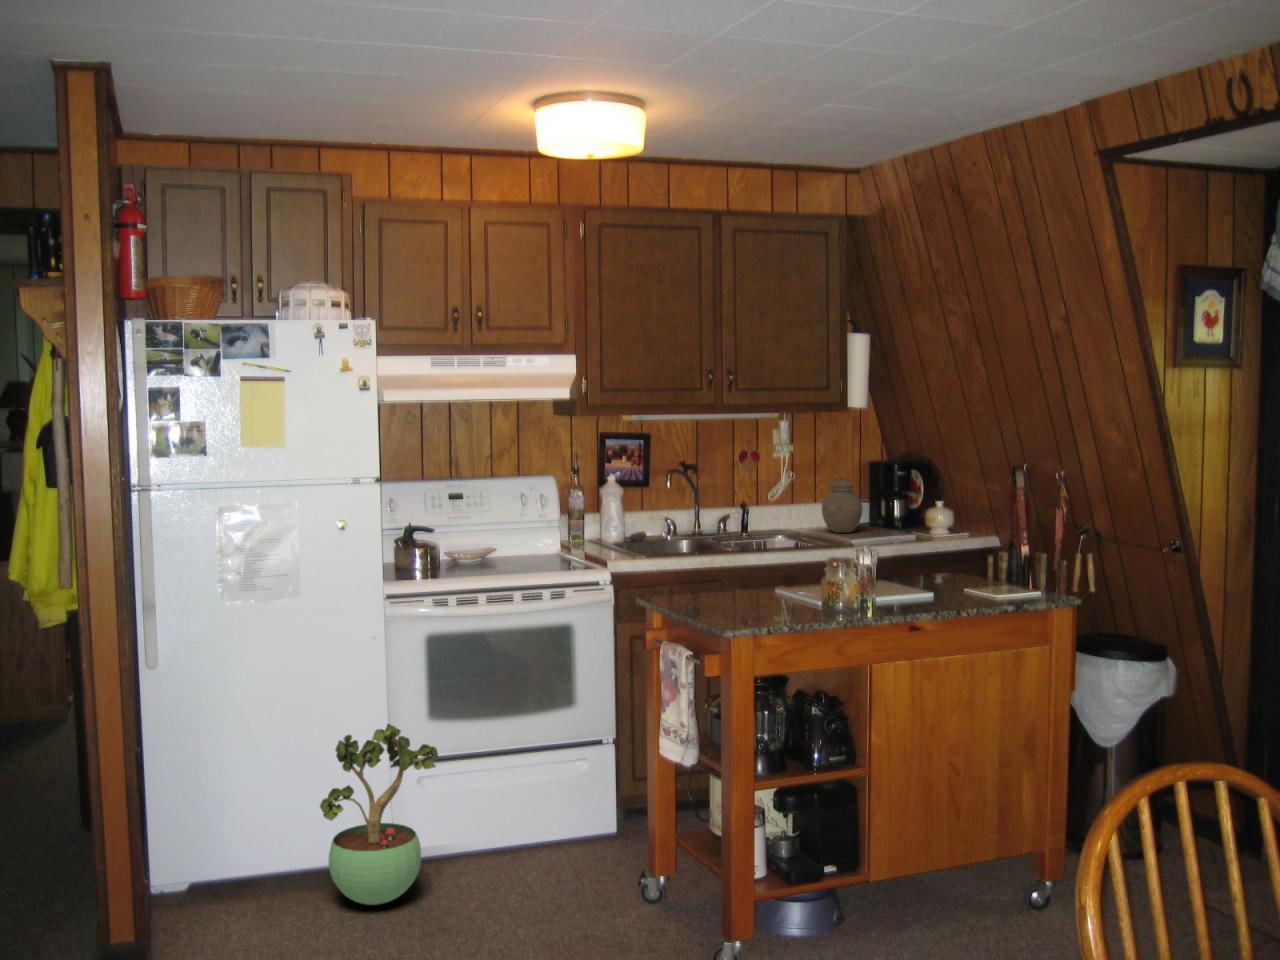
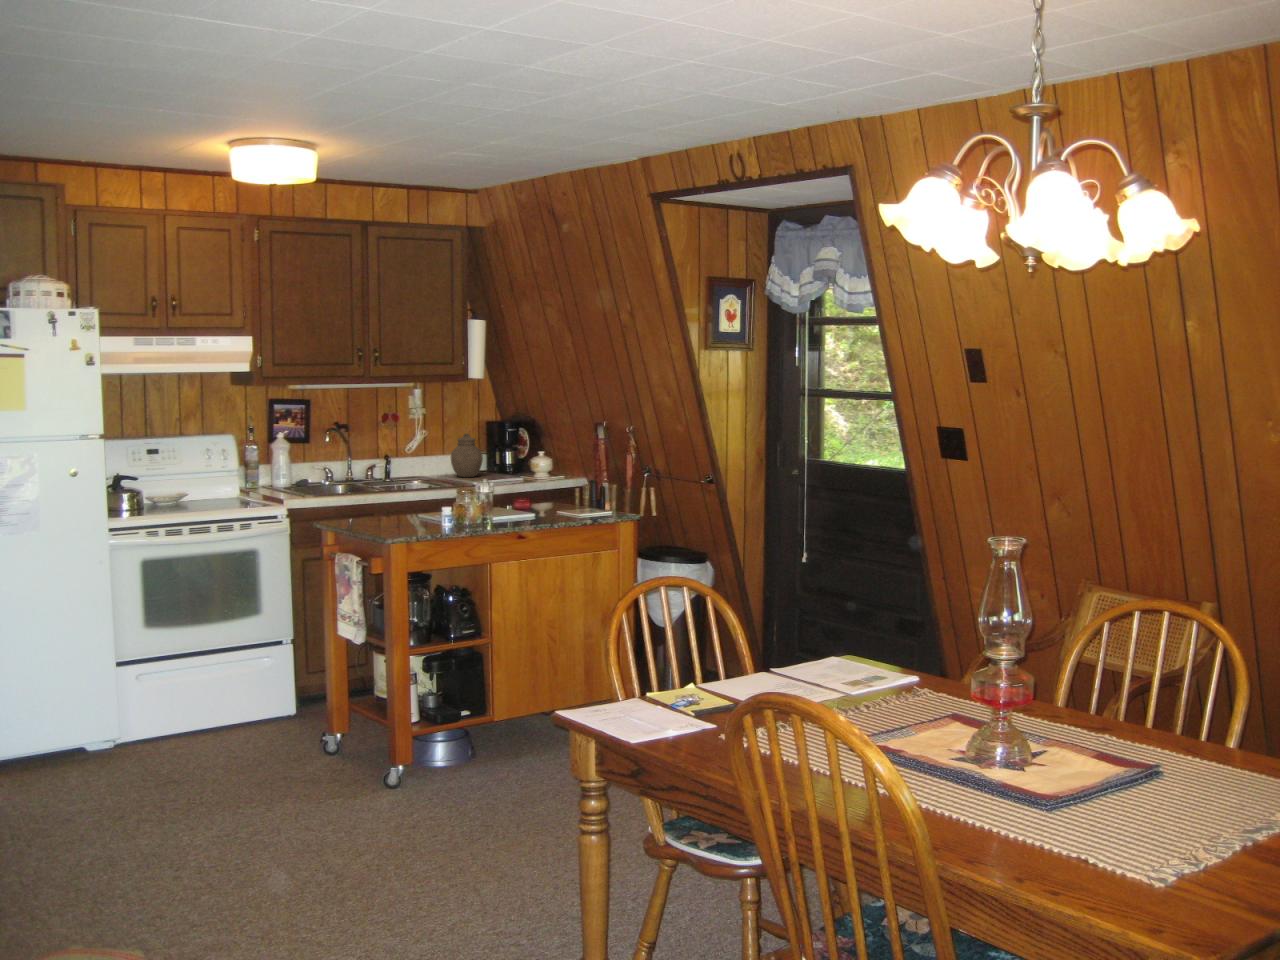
potted plant: present [320,724,438,905] -> none [61,627,158,771]

